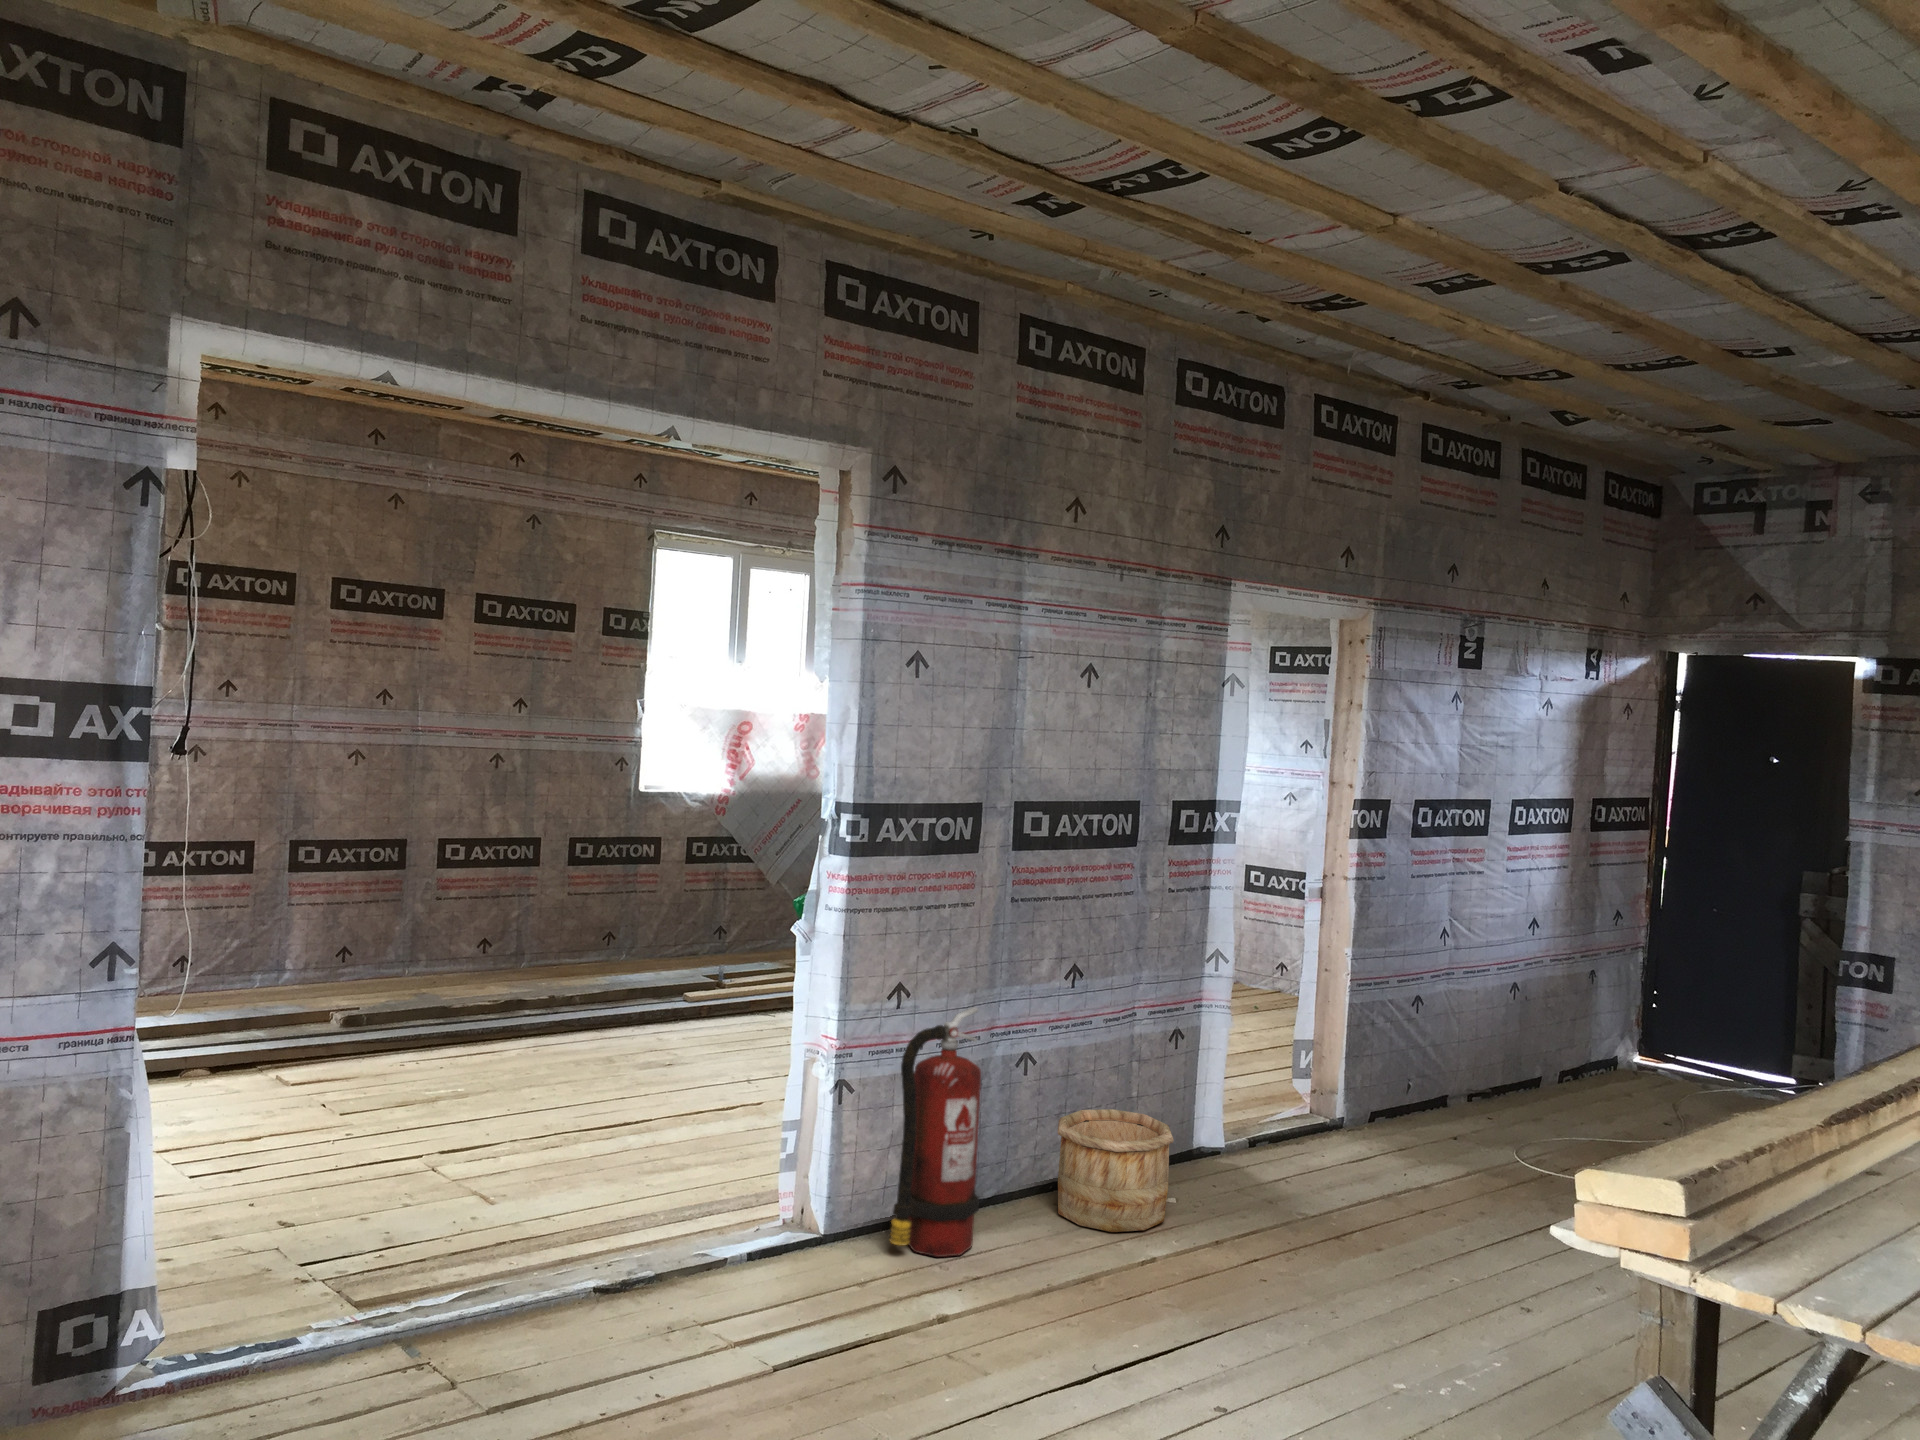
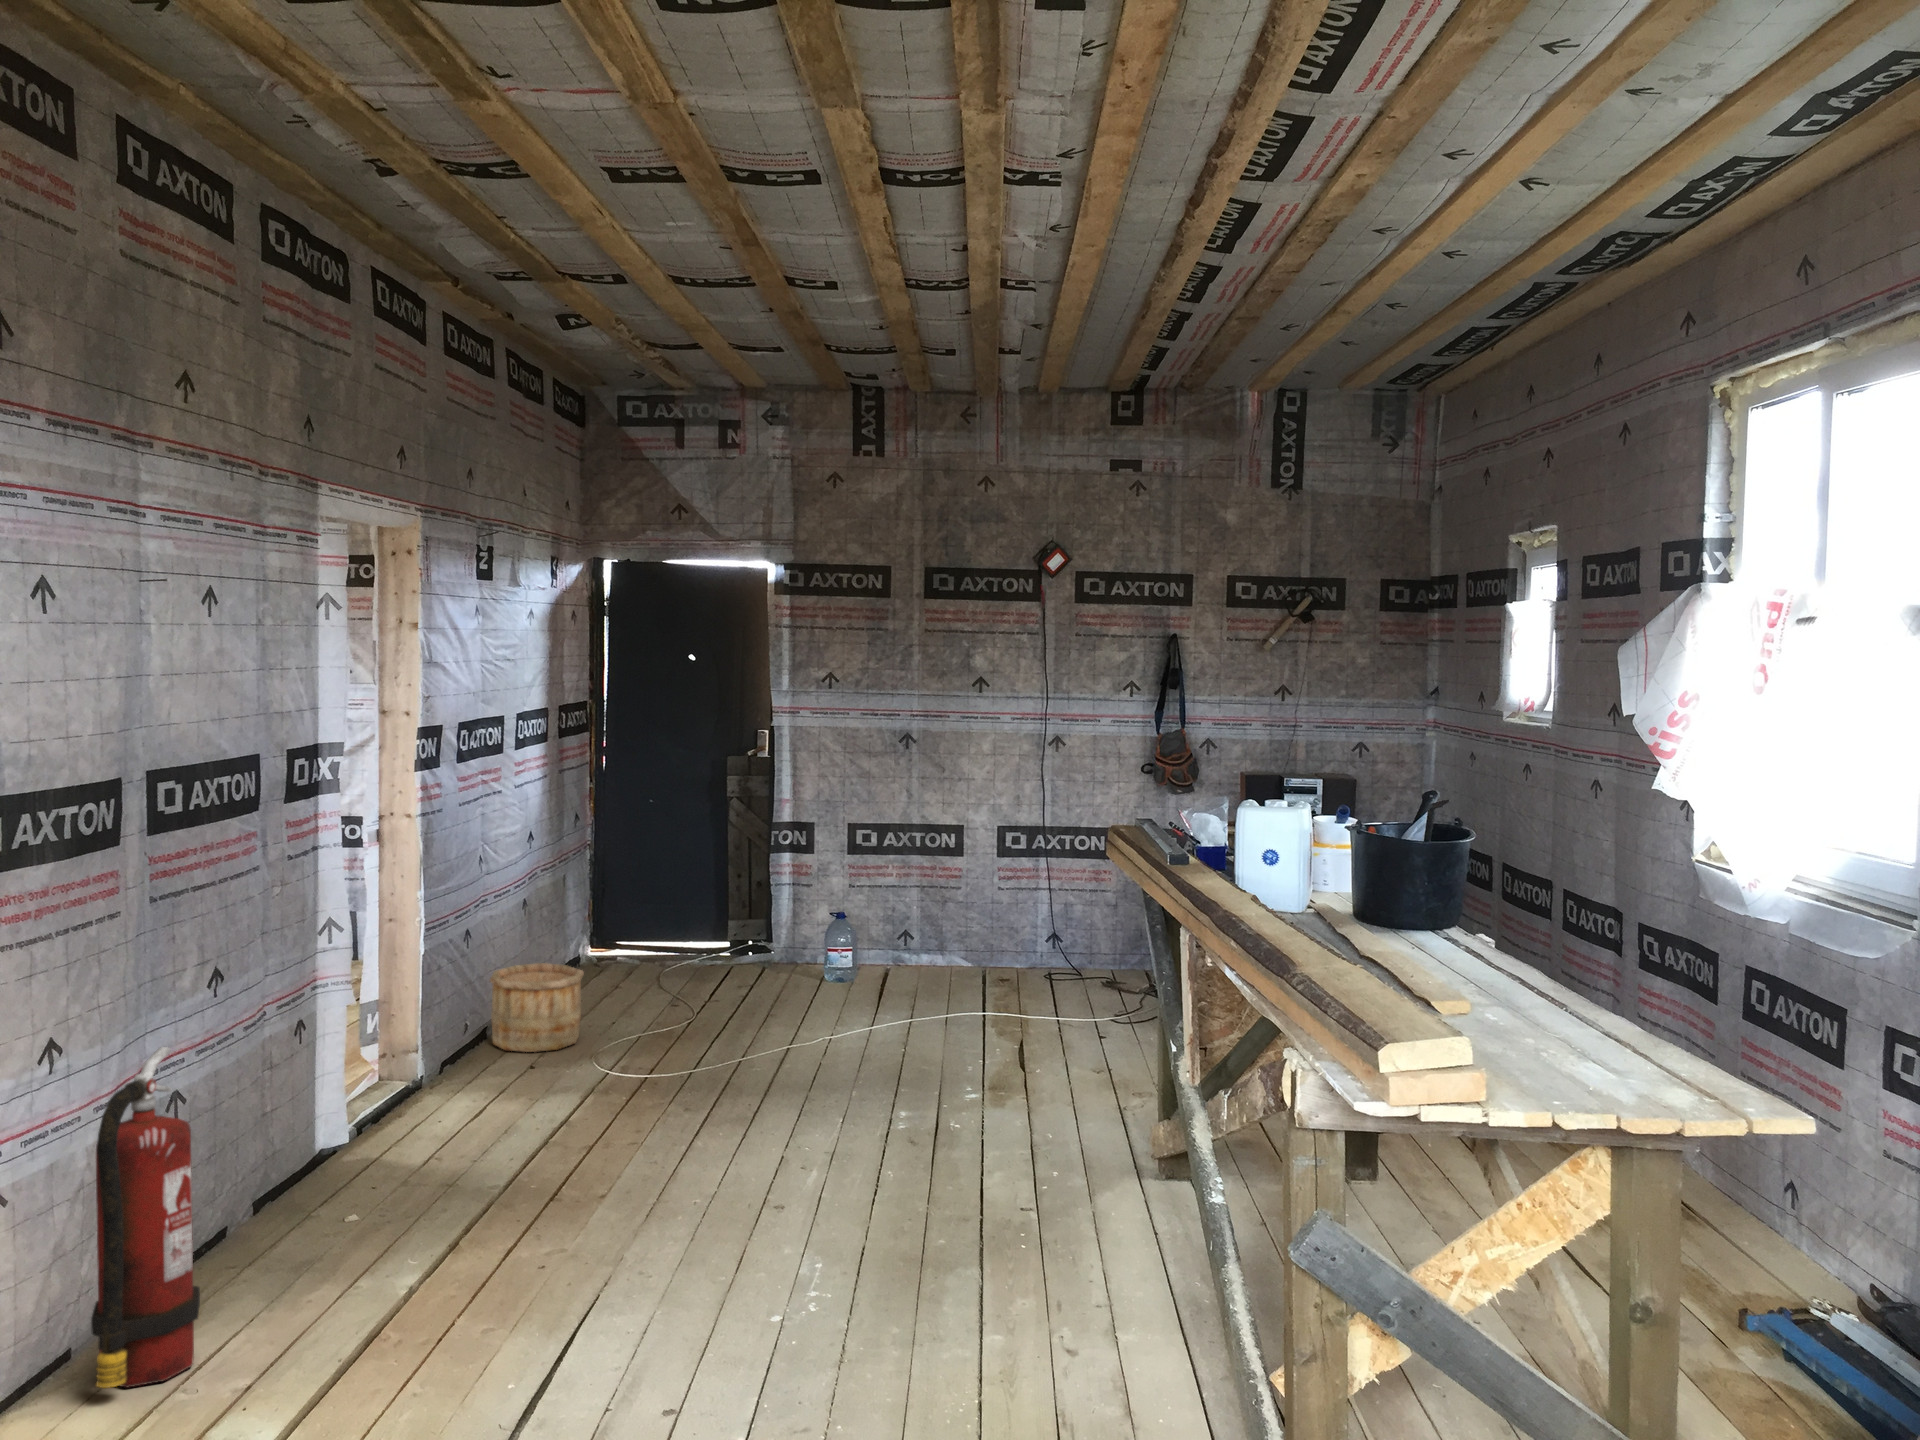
wooden bucket: present [1058,1109,1174,1232] -> present [490,963,584,1052]

